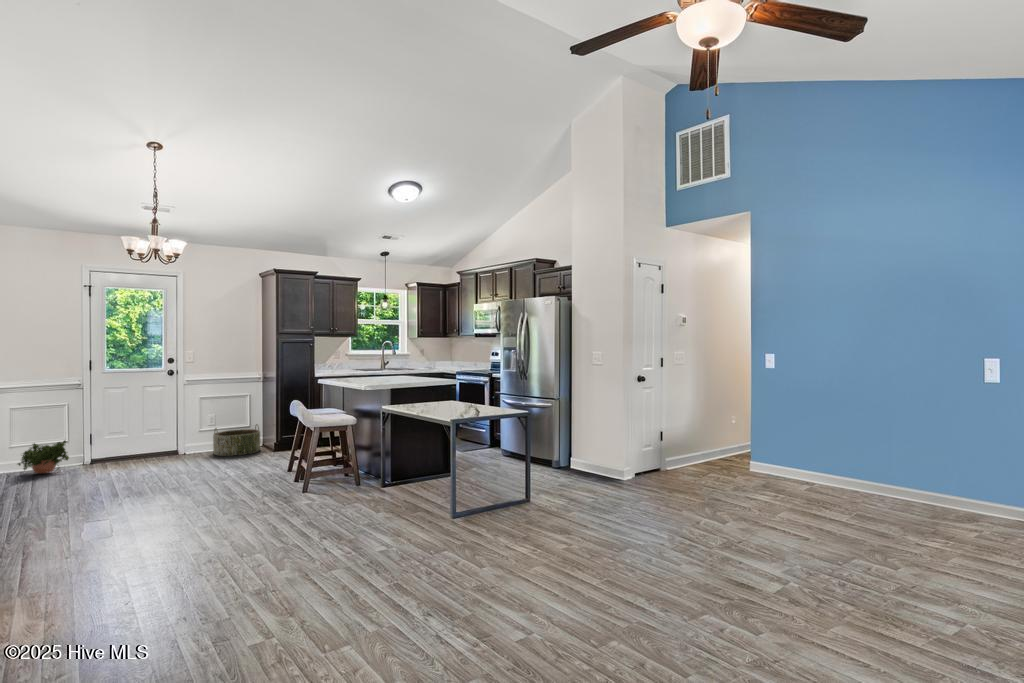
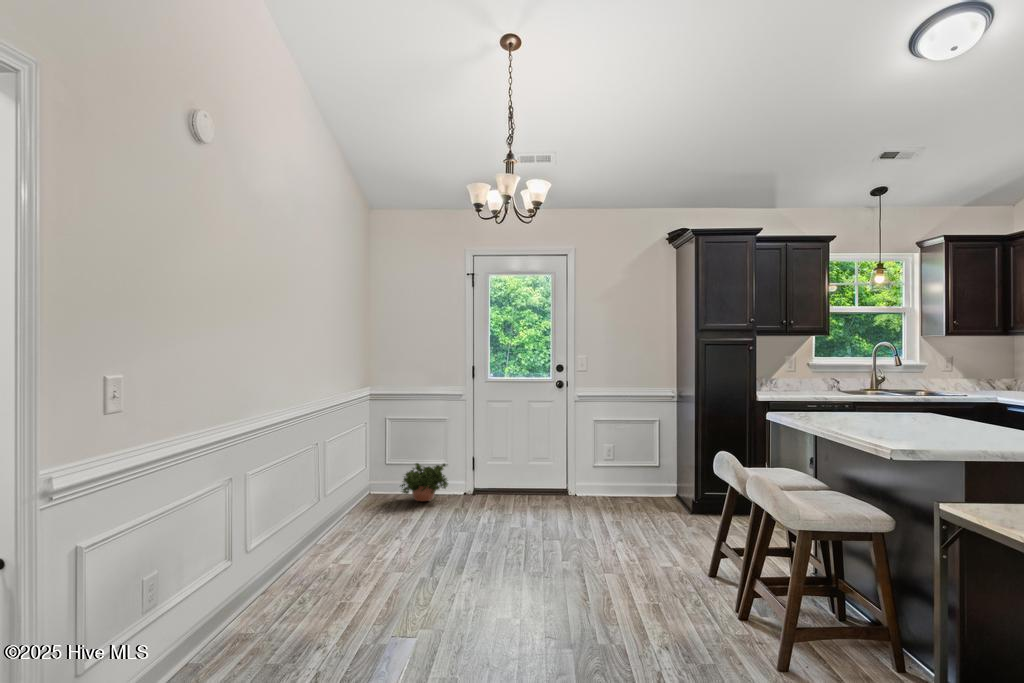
basket: present [213,424,260,456] -> none [608,465,672,512]

